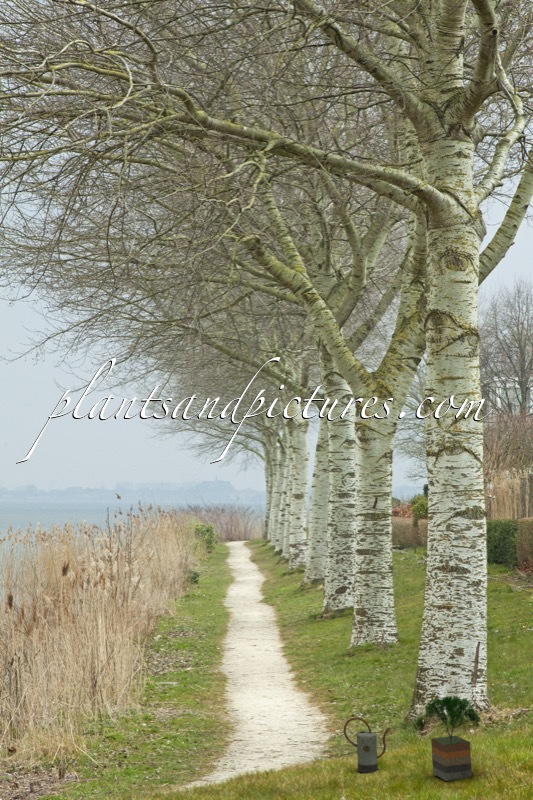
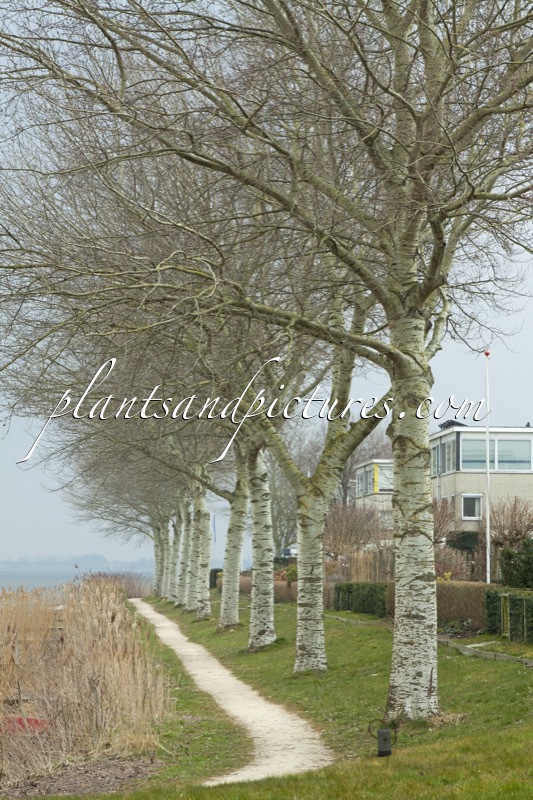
potted tree: present [424,696,481,781] -> none [426,700,466,757]

